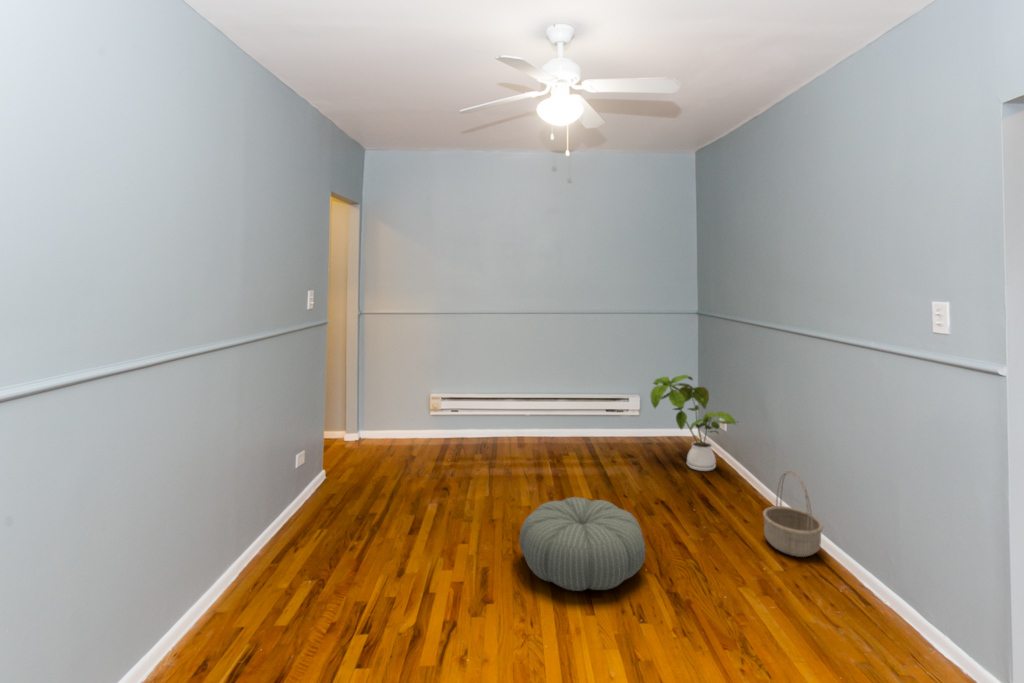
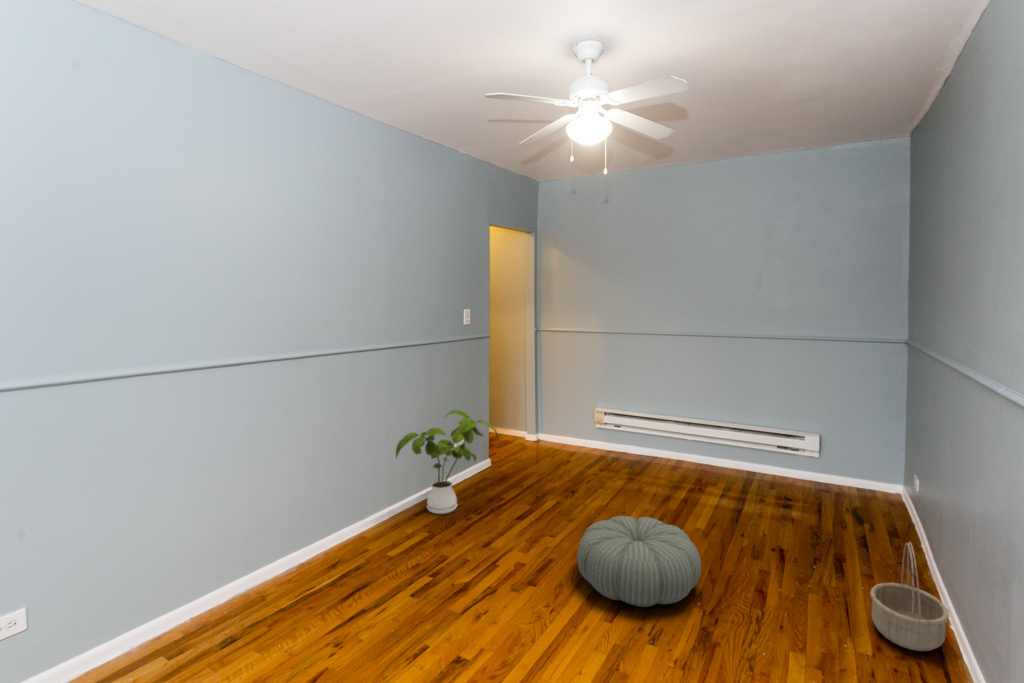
house plant: present [651,375,736,471] -> present [396,410,499,514]

